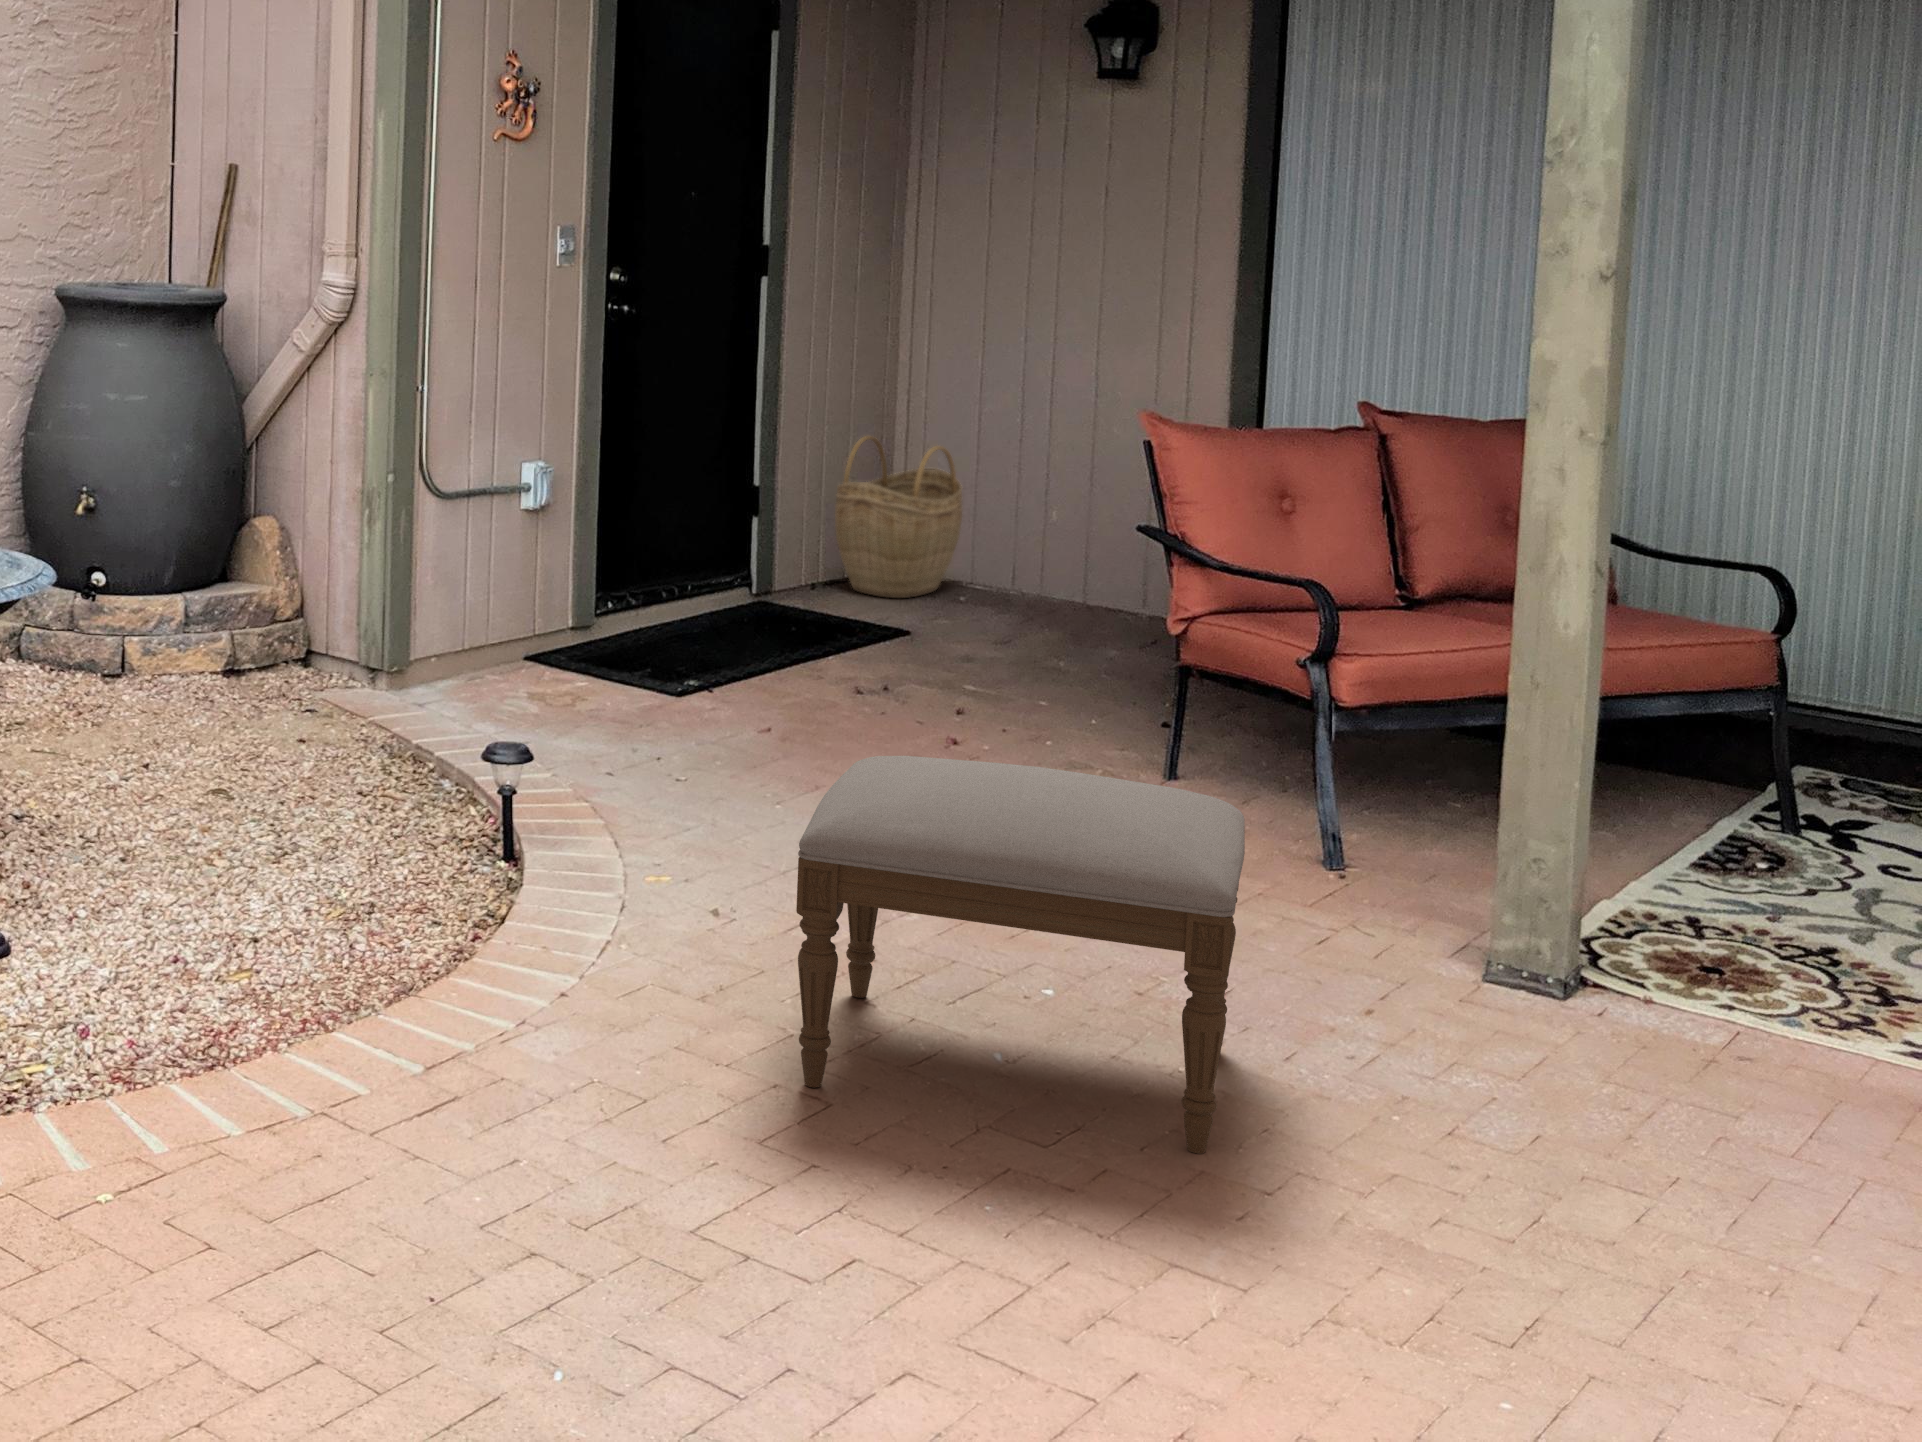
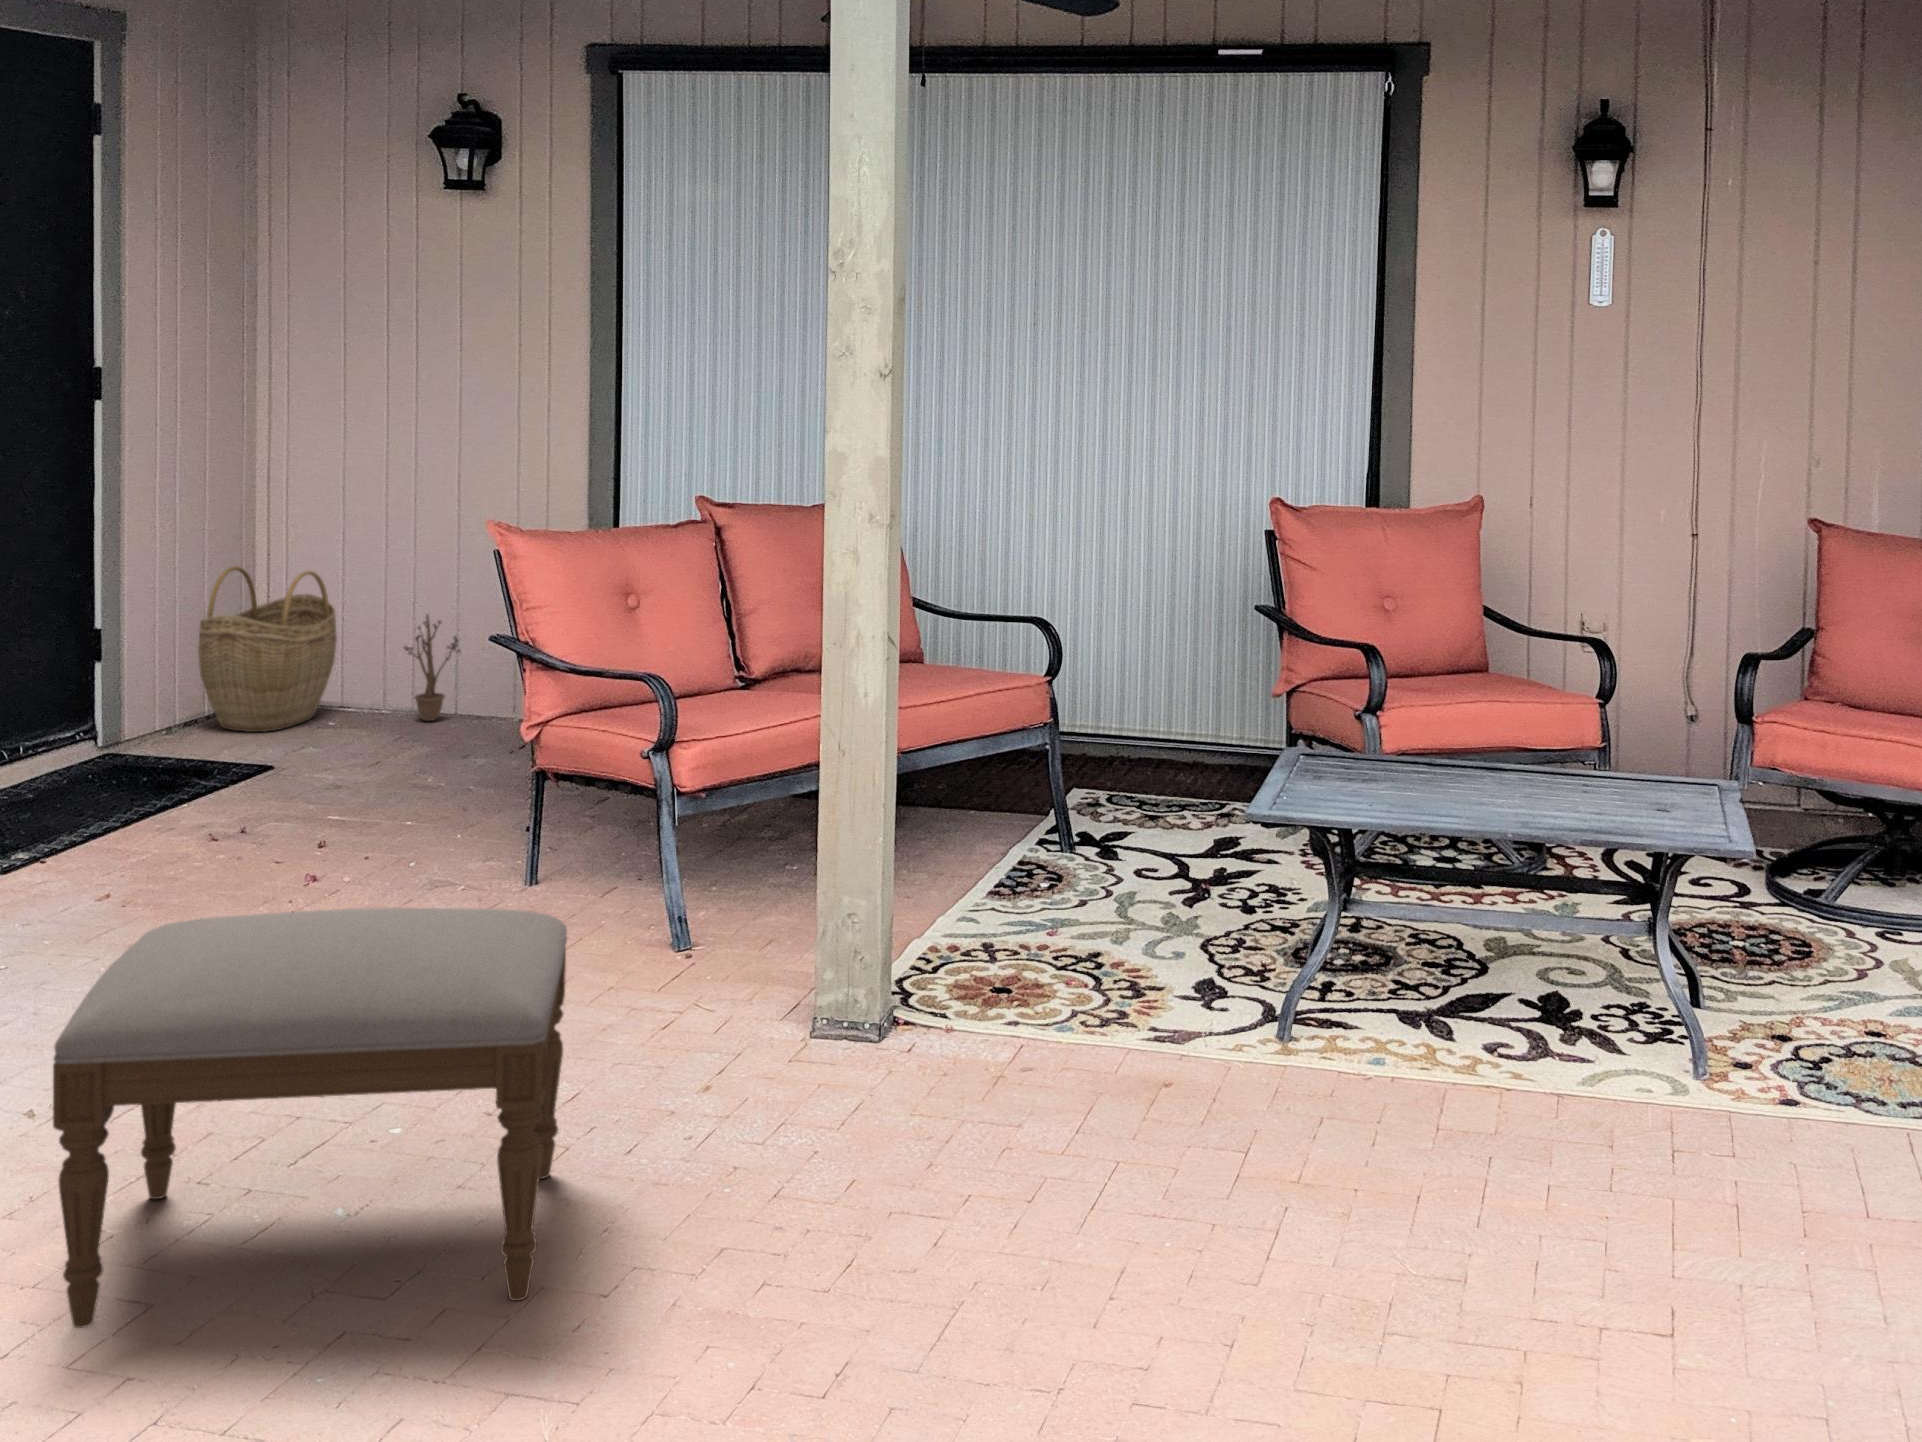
decorative plant: none [1015,499,1086,606] -> present [394,615,461,721]

